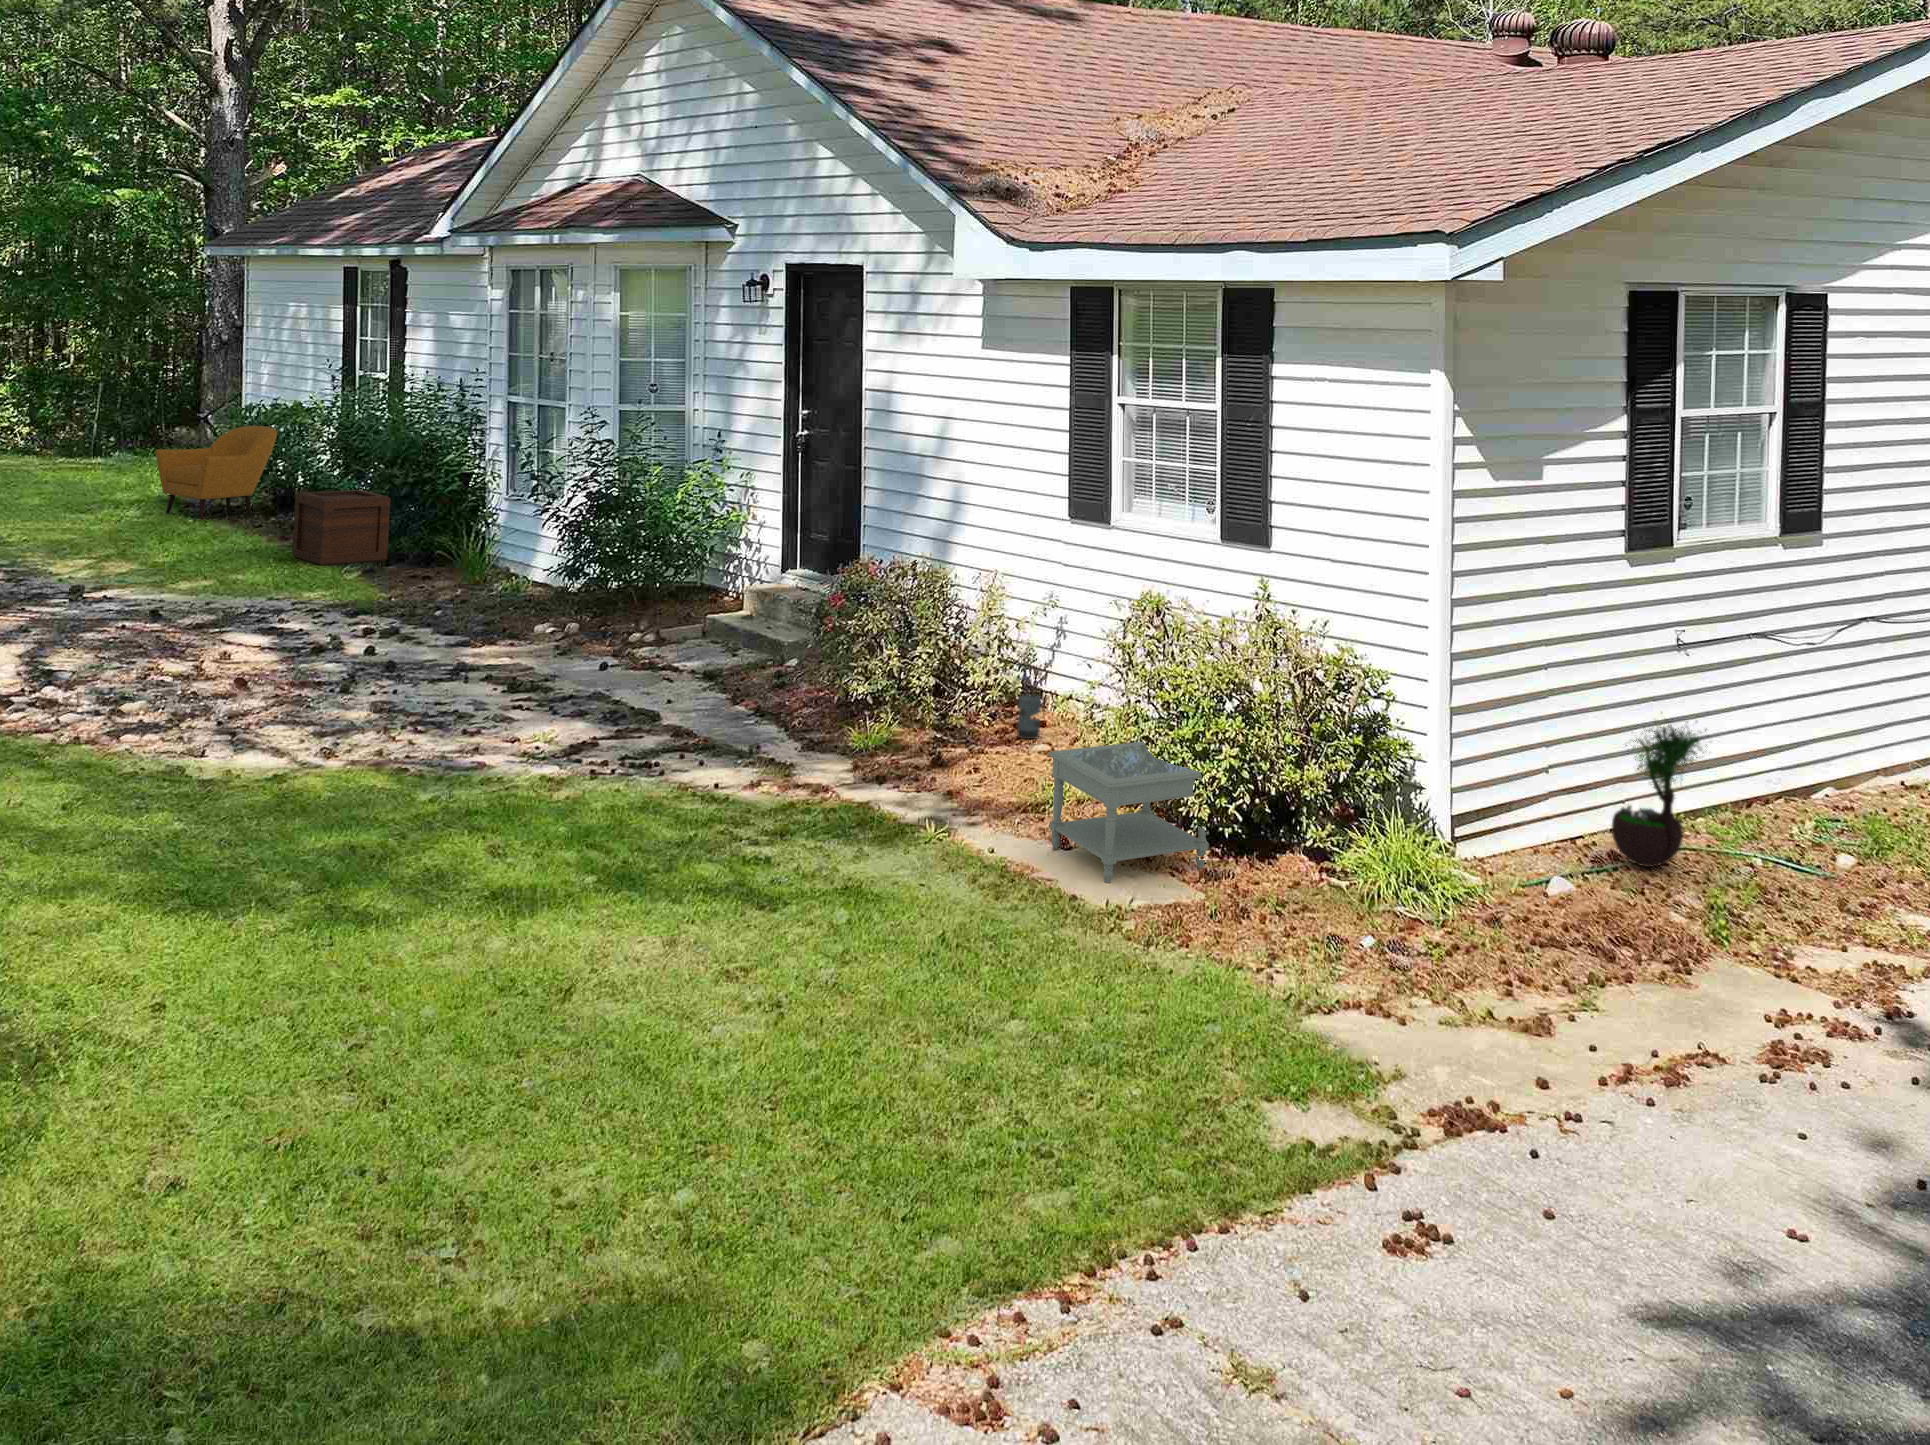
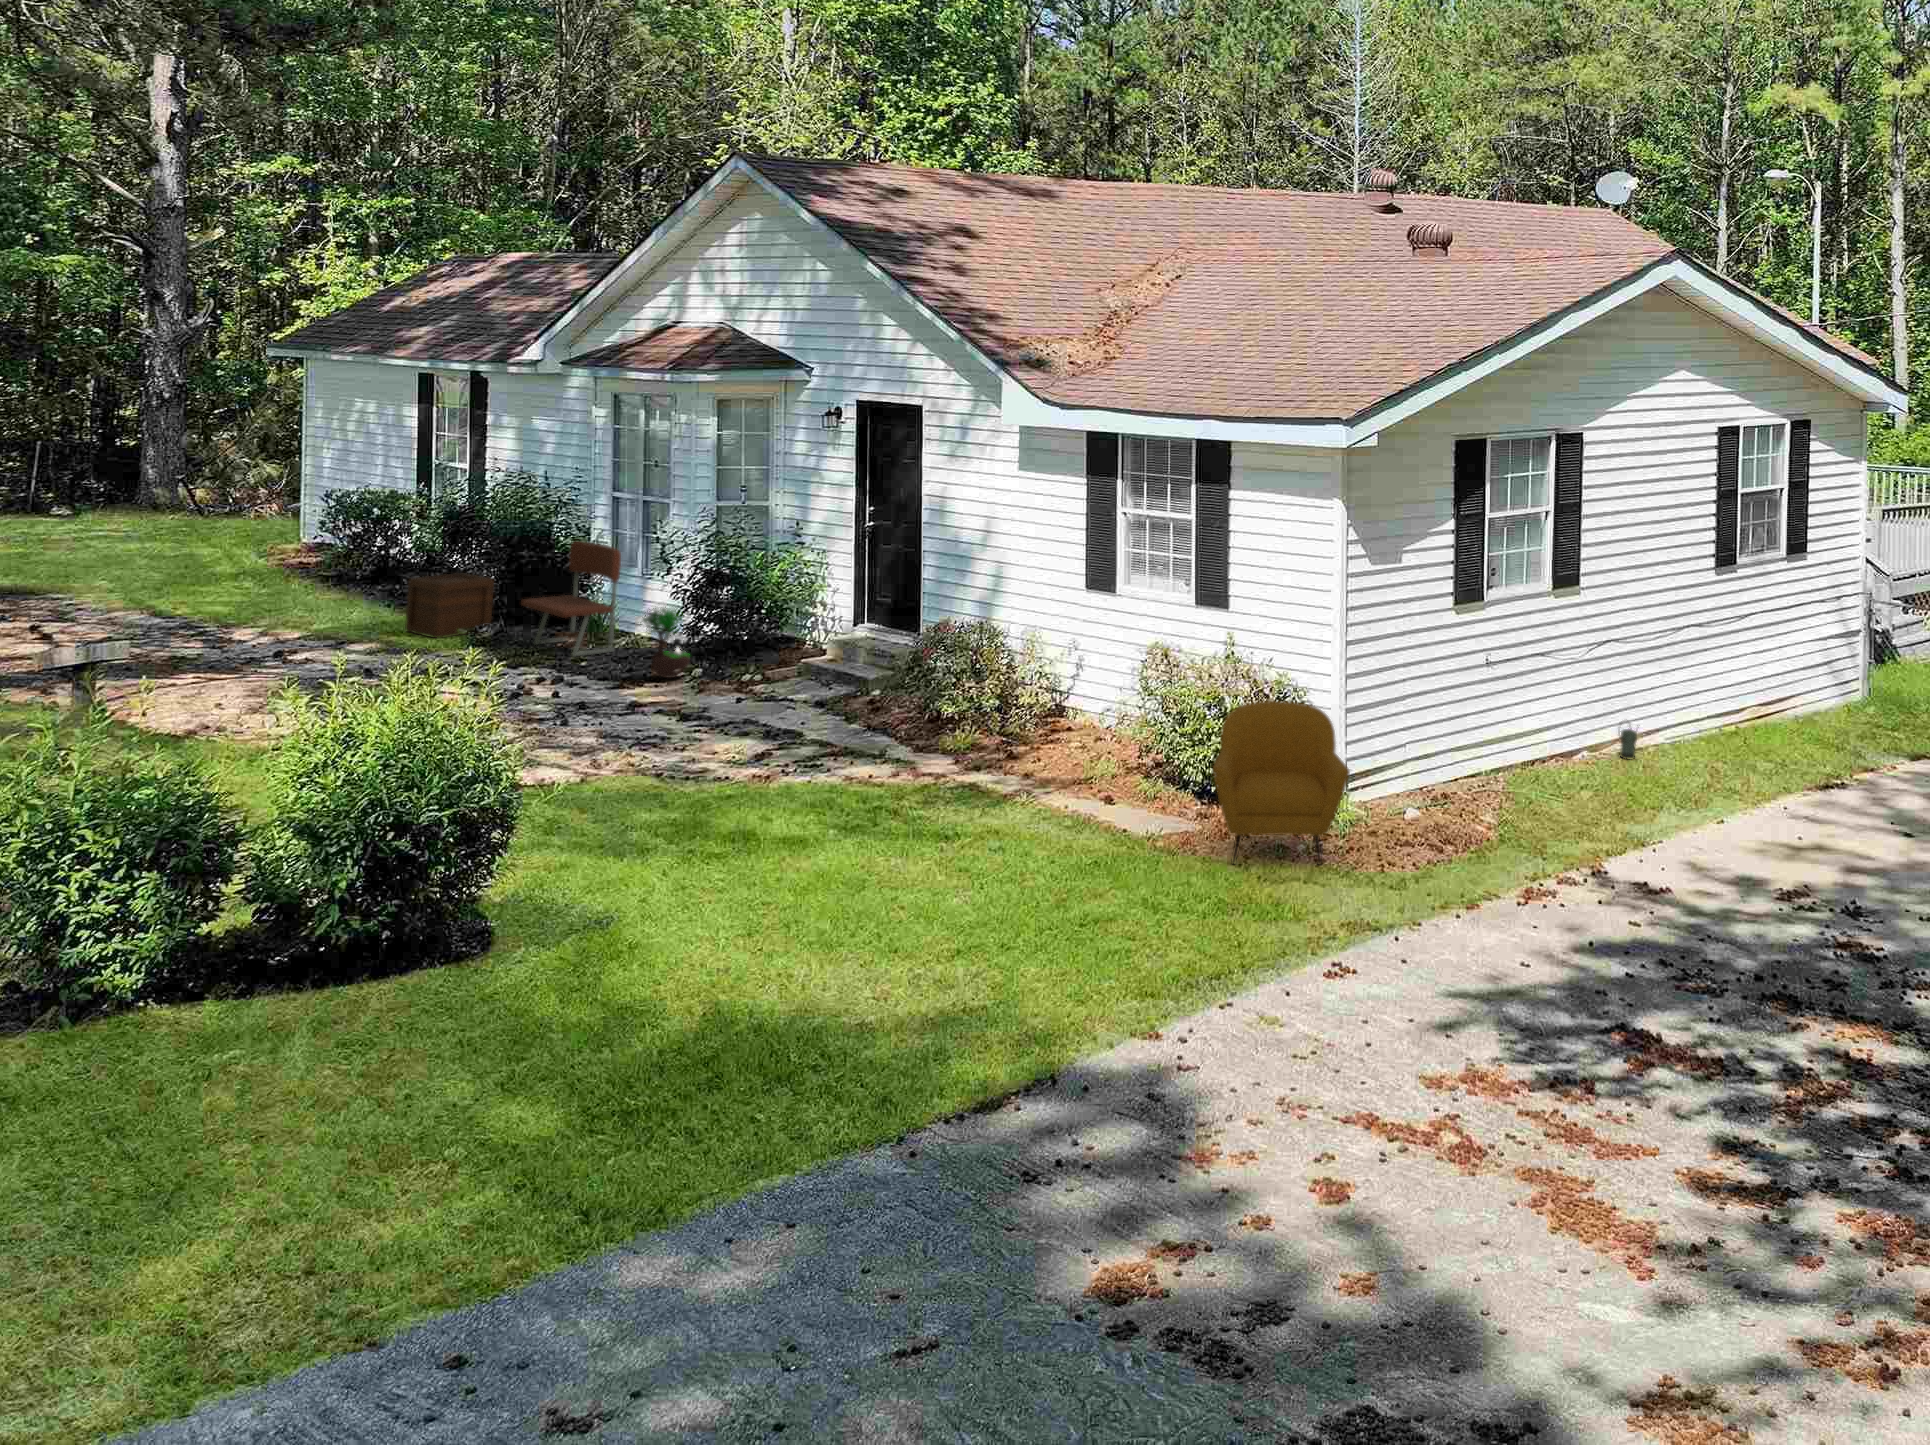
armchair: present [155,426,277,519] -> present [1213,701,1350,865]
bench: none [409,453,519,593] -> present [521,541,621,657]
watering can: present [1012,678,1048,739] -> present [1619,728,1637,759]
potted tree: present [1612,719,1707,867] -> present [640,606,690,678]
side table: present [1048,741,1209,883] -> none [1088,741,1200,833]

